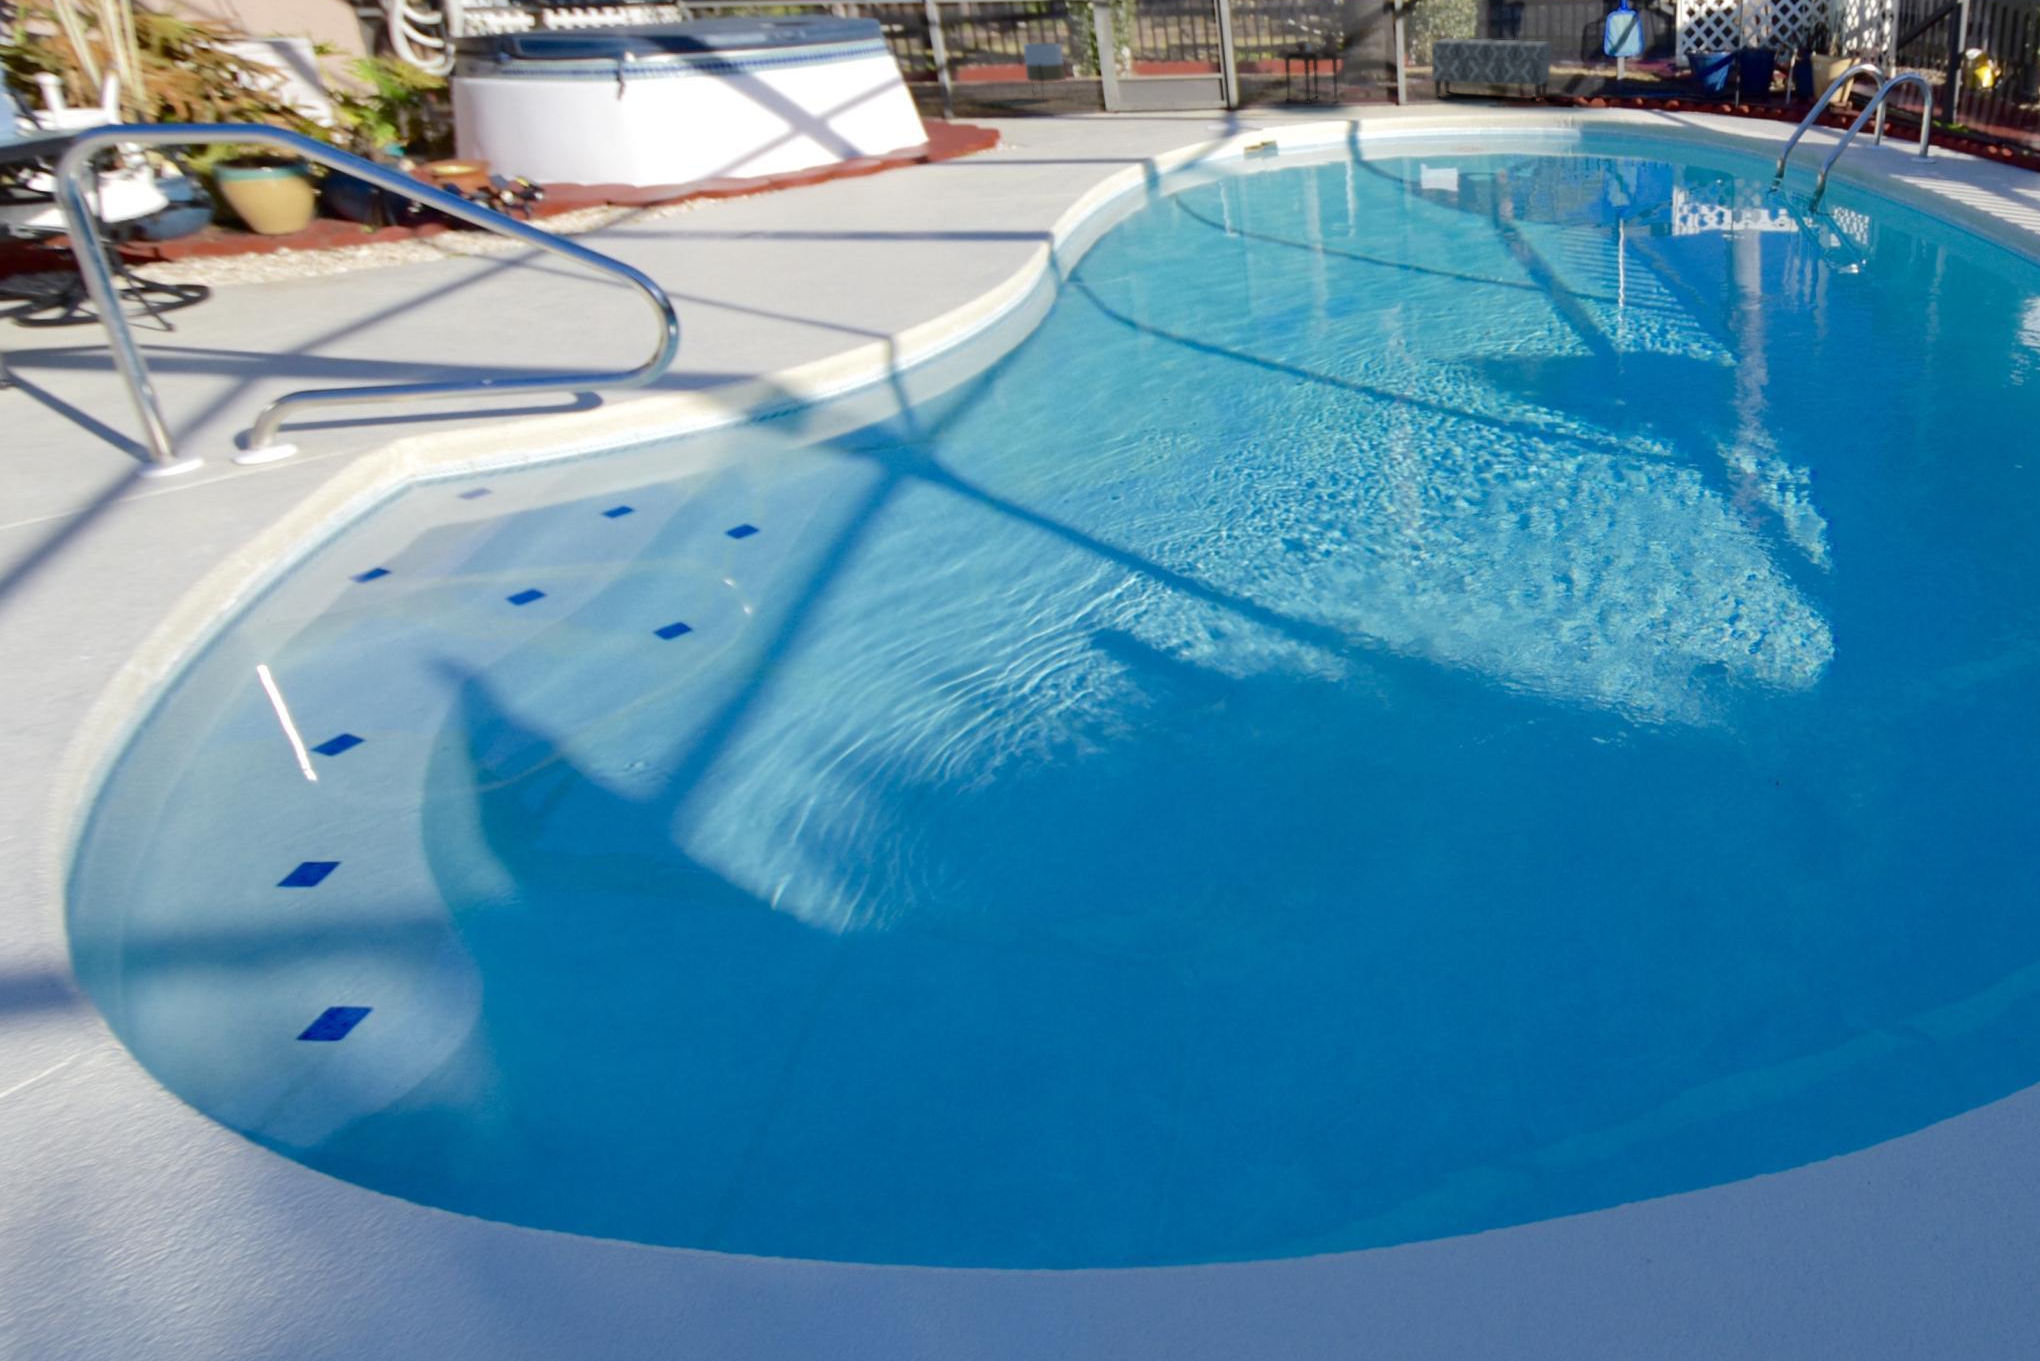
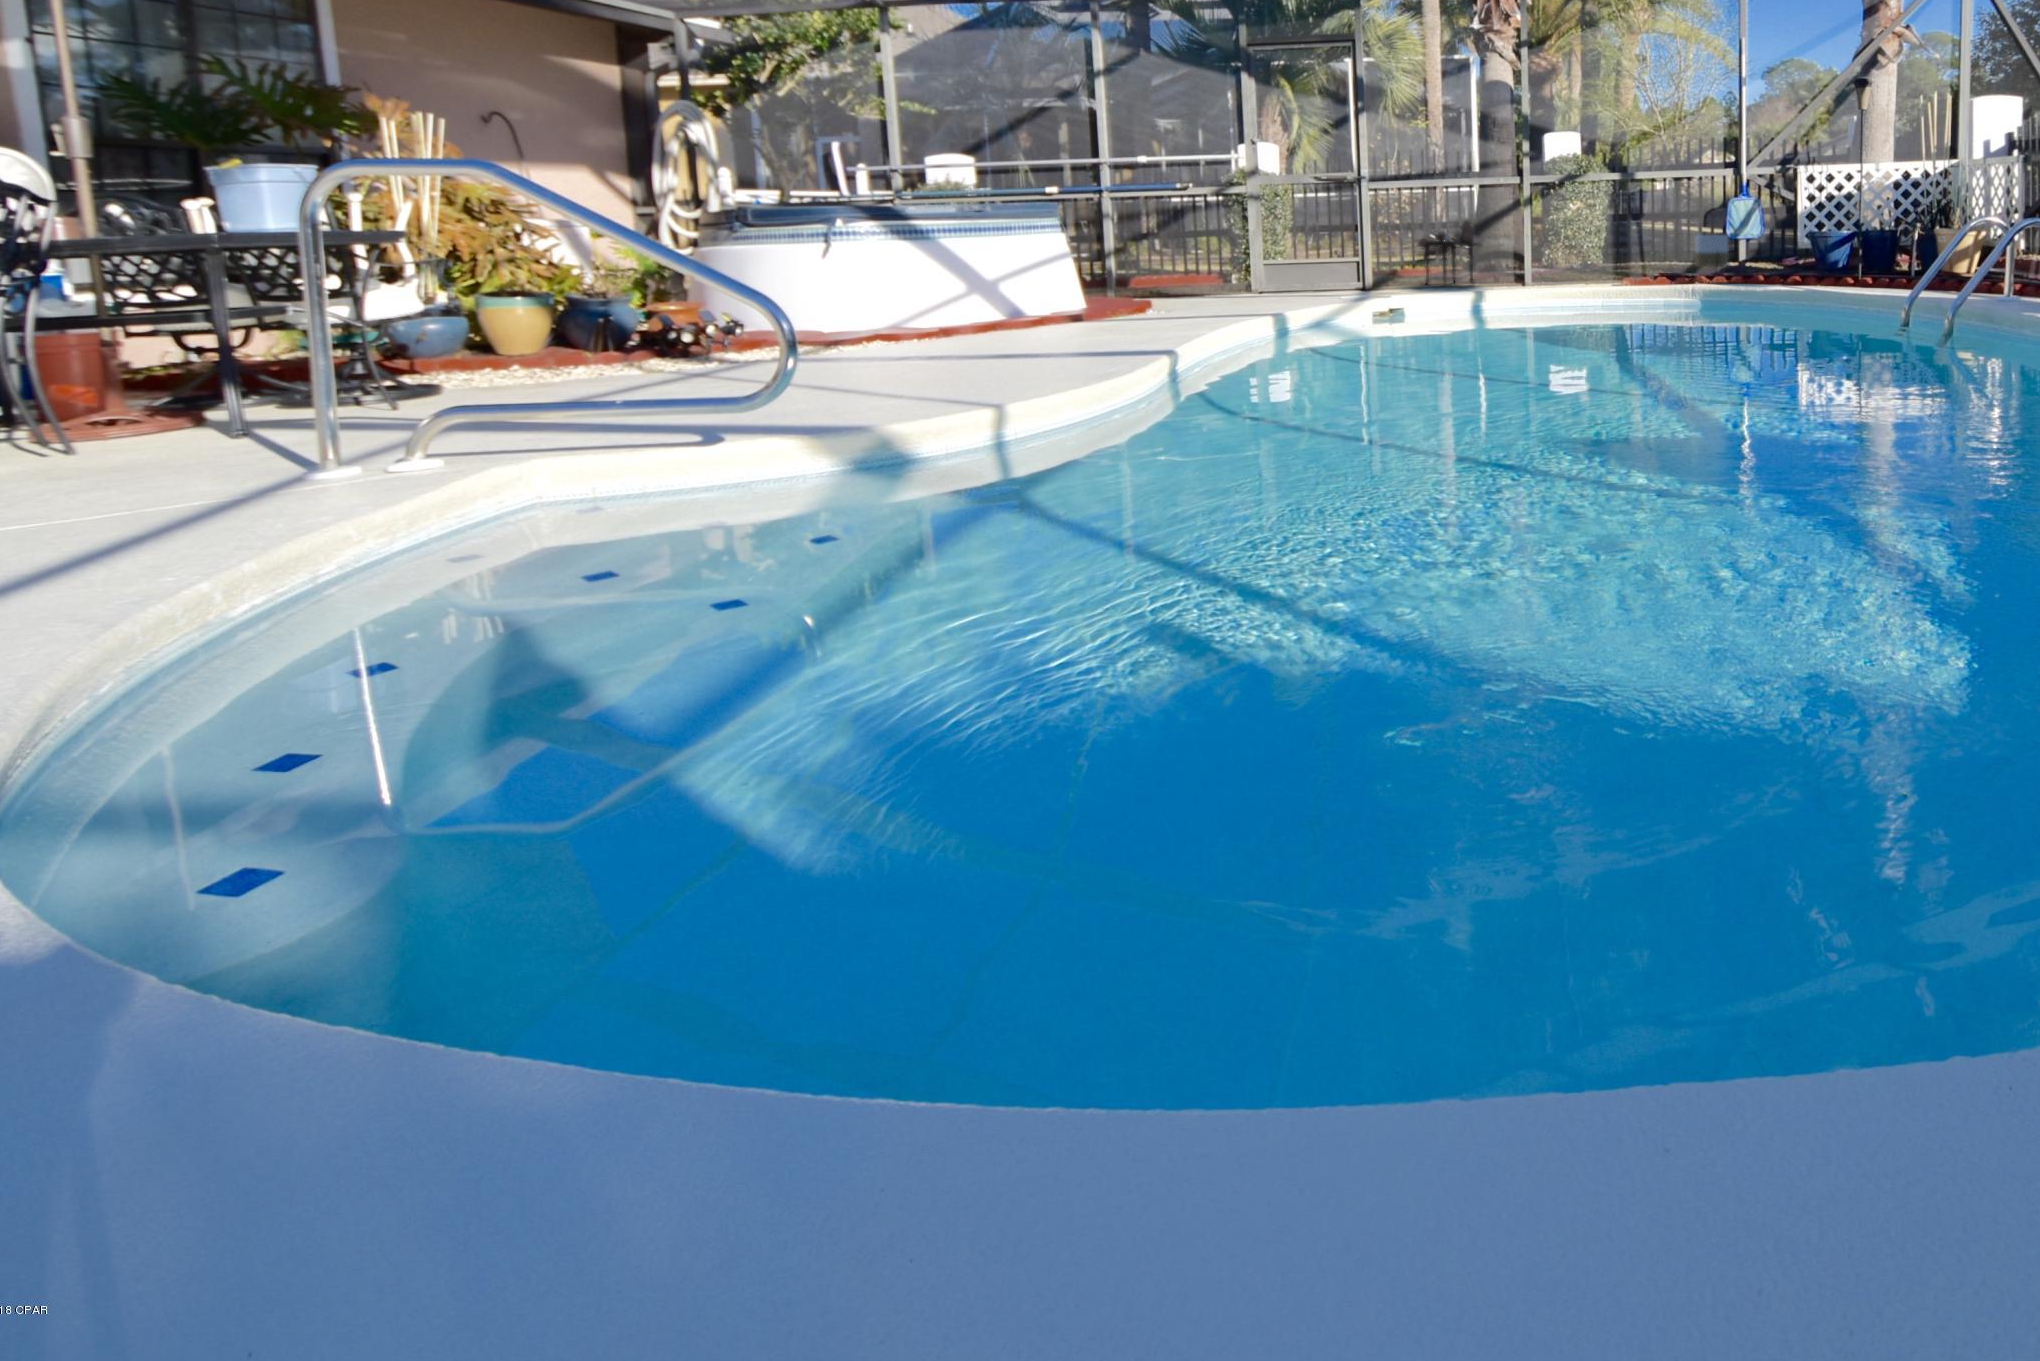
bench: present [1432,38,1551,101] -> none [1564,229,1679,282]
planter: present [1024,43,1066,83] -> present [1694,235,1728,268]

